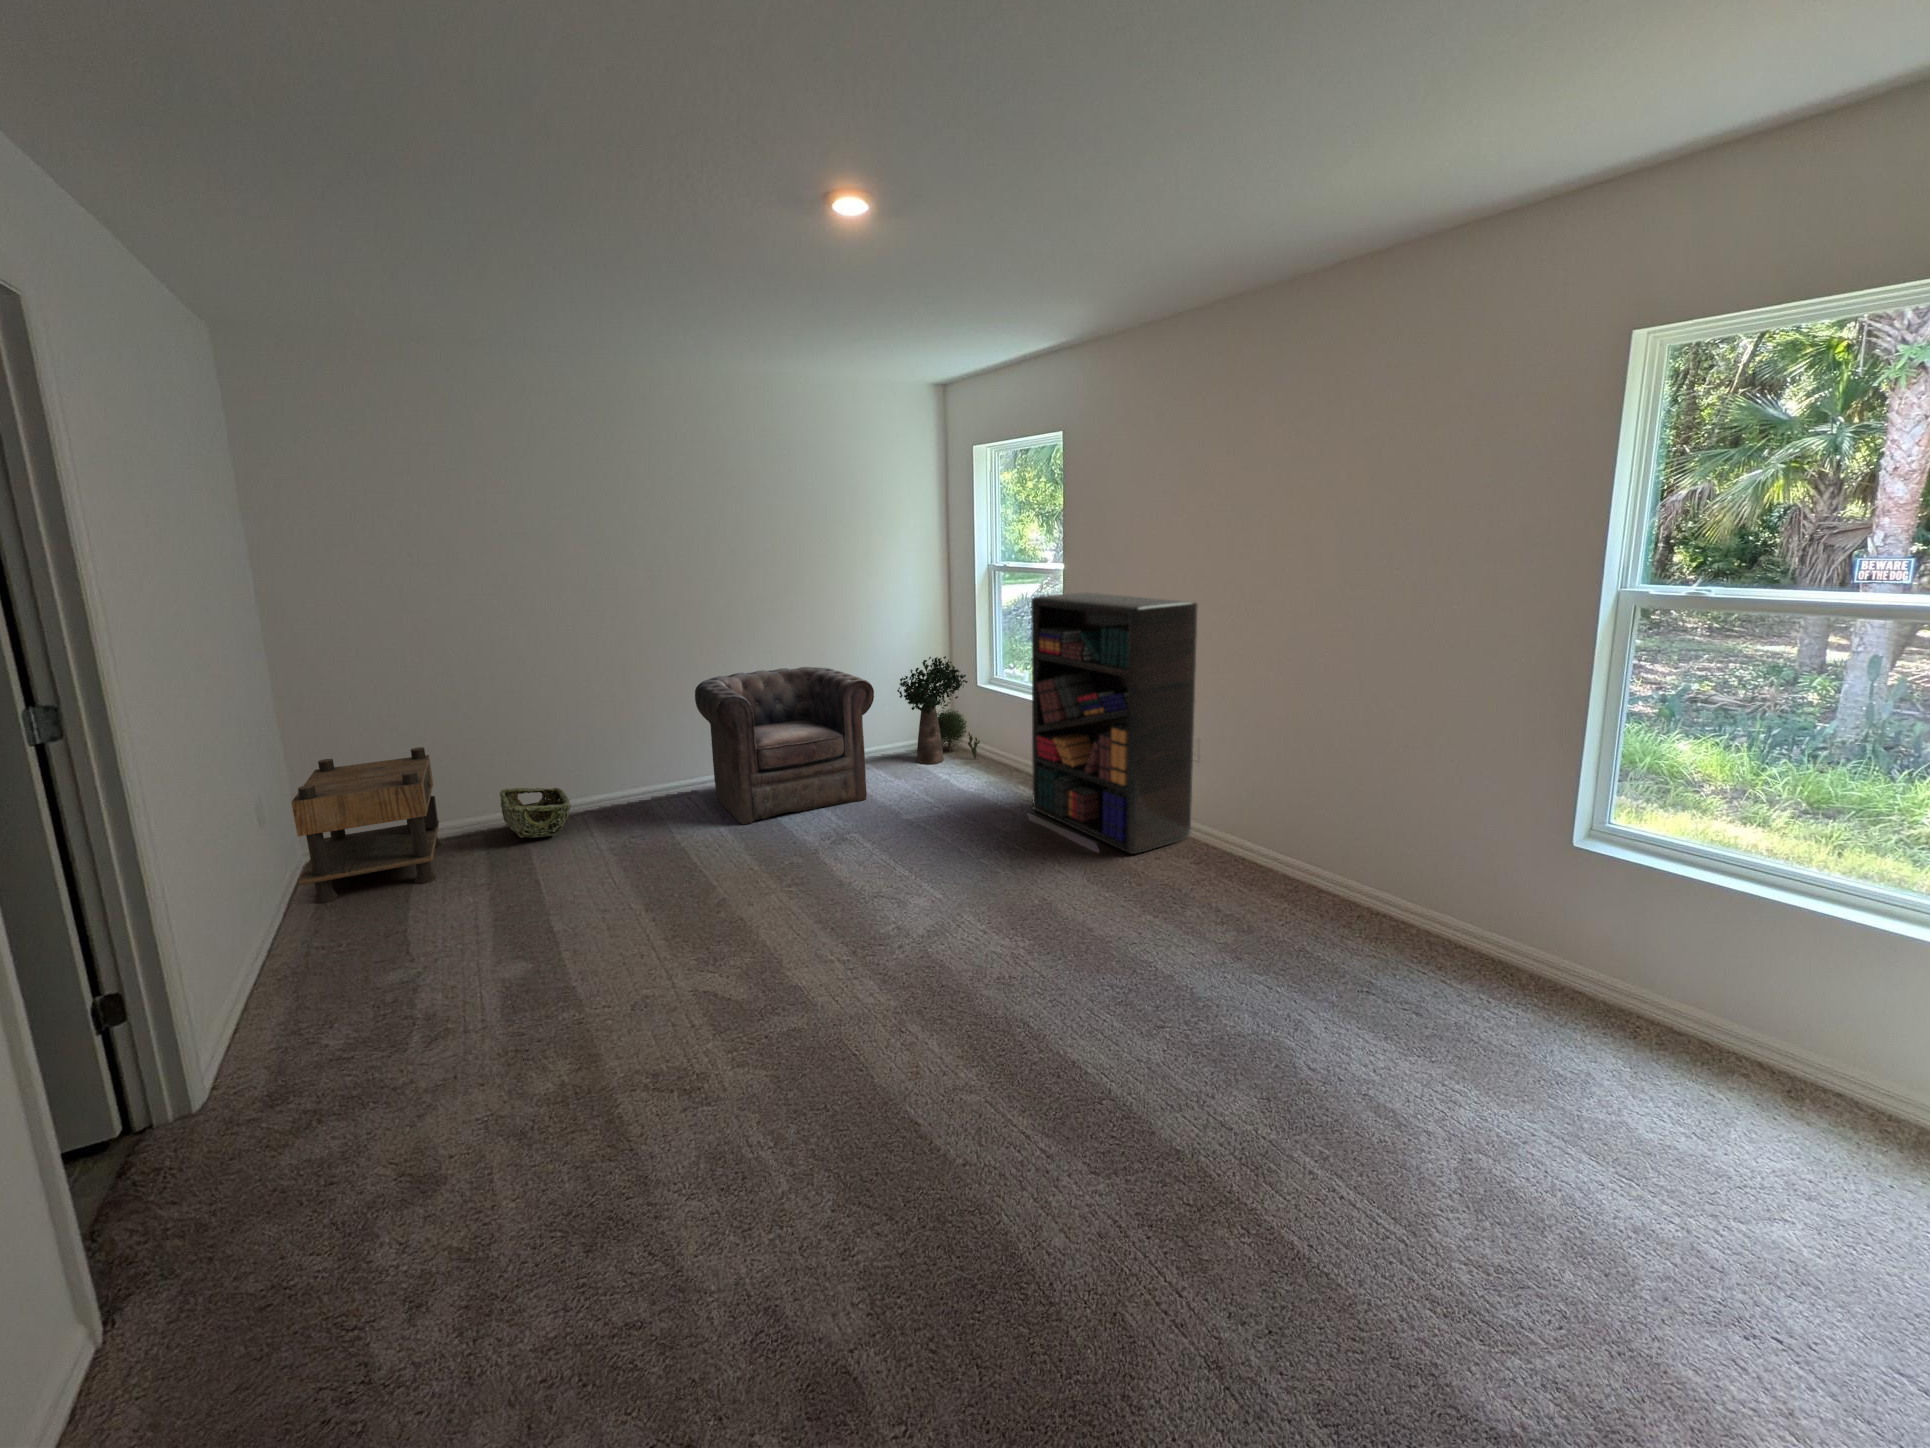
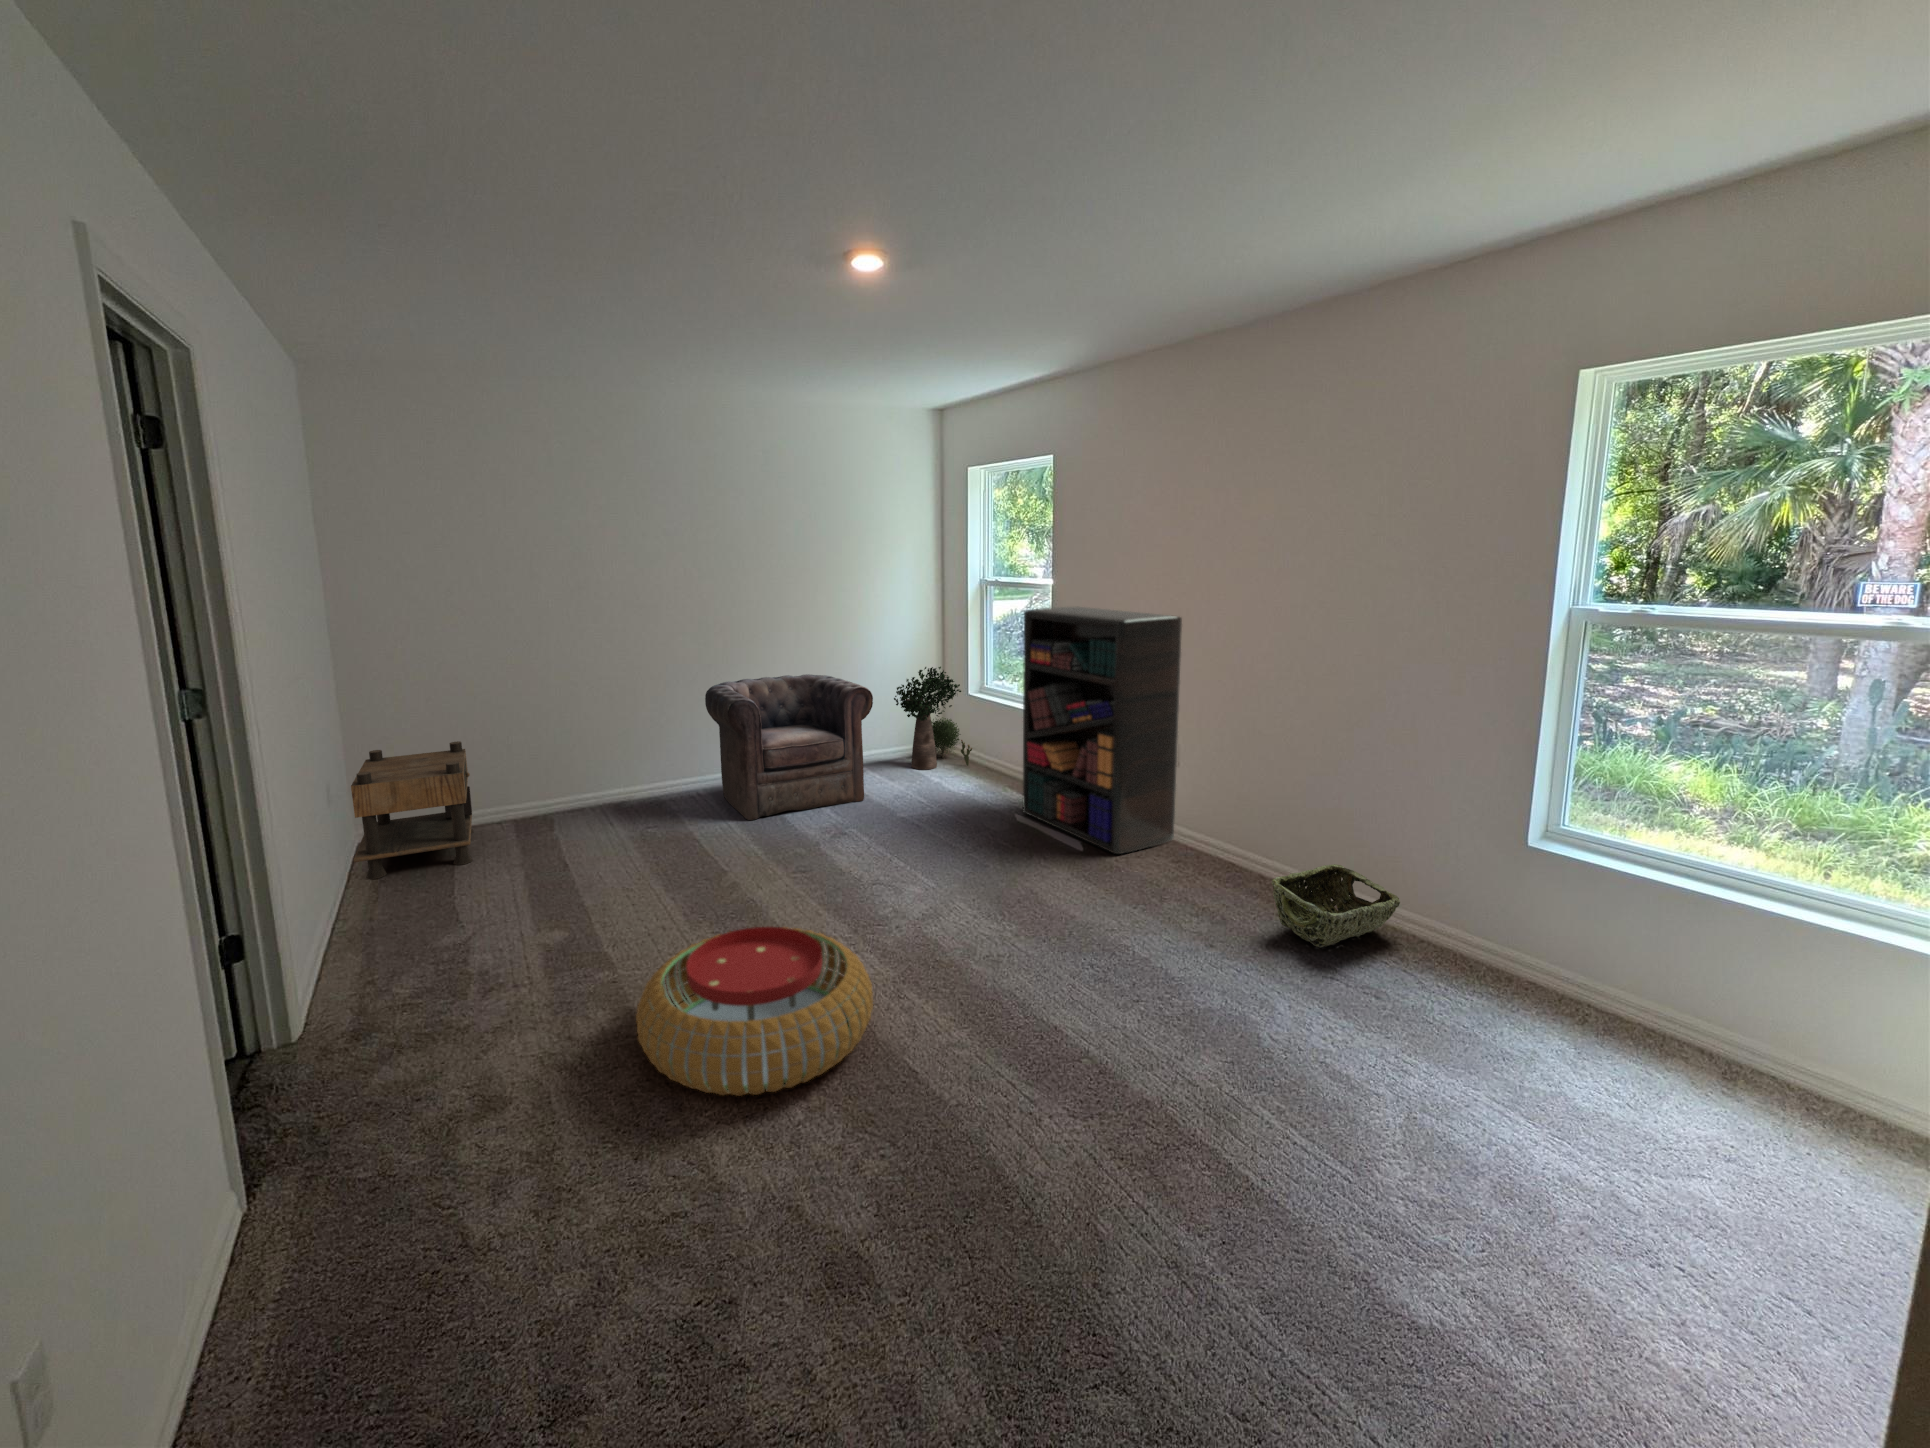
woven basket: present [500,788,571,838] -> present [1272,864,1400,948]
pouf: none [597,954,870,1161] -> present [636,927,873,1096]

